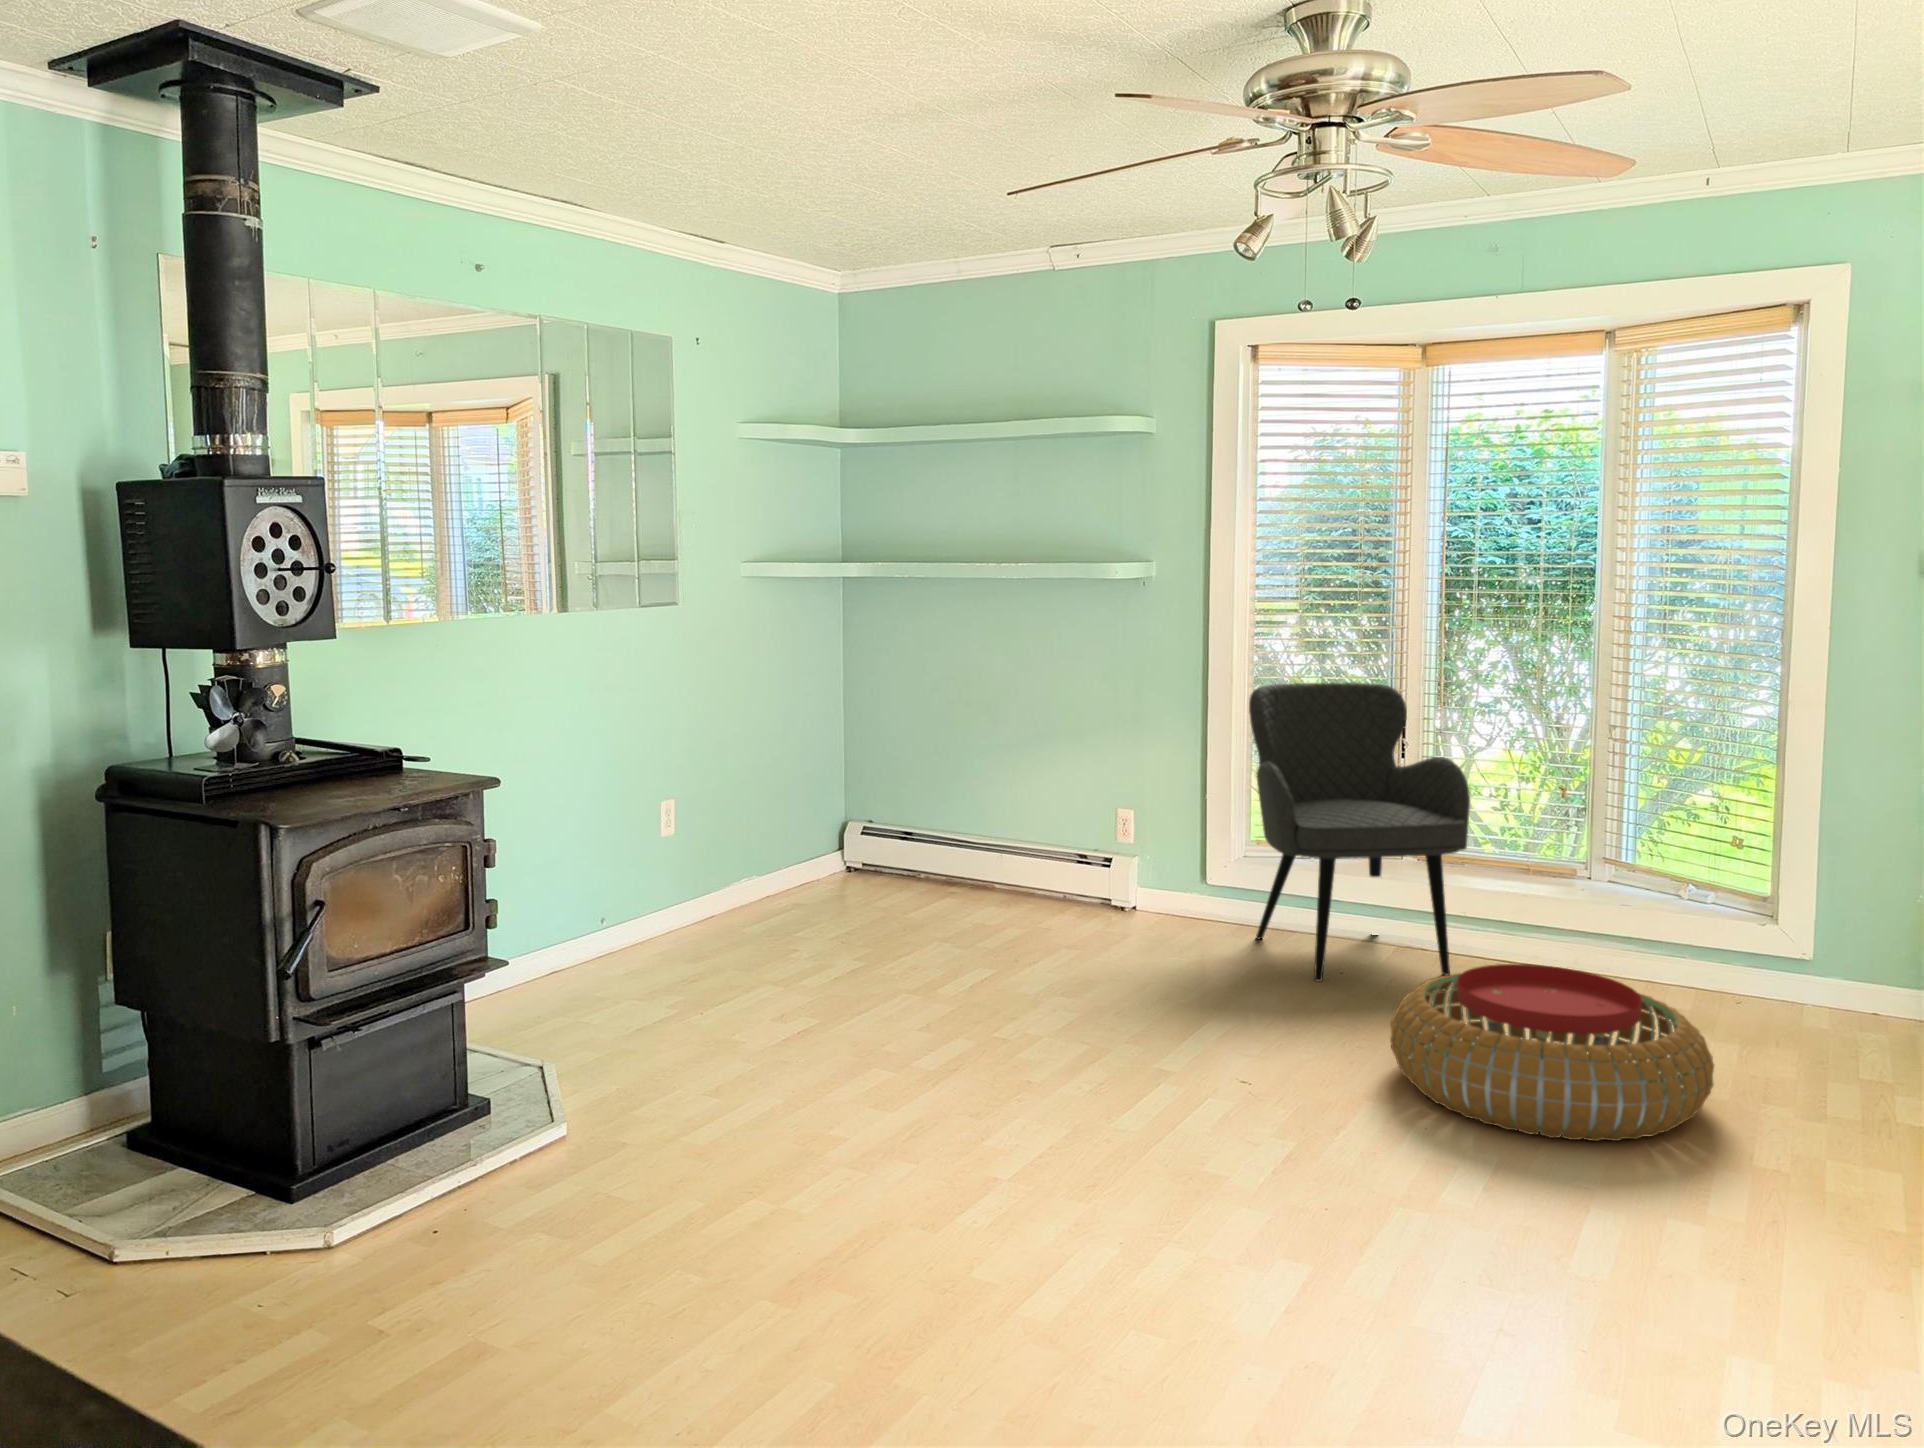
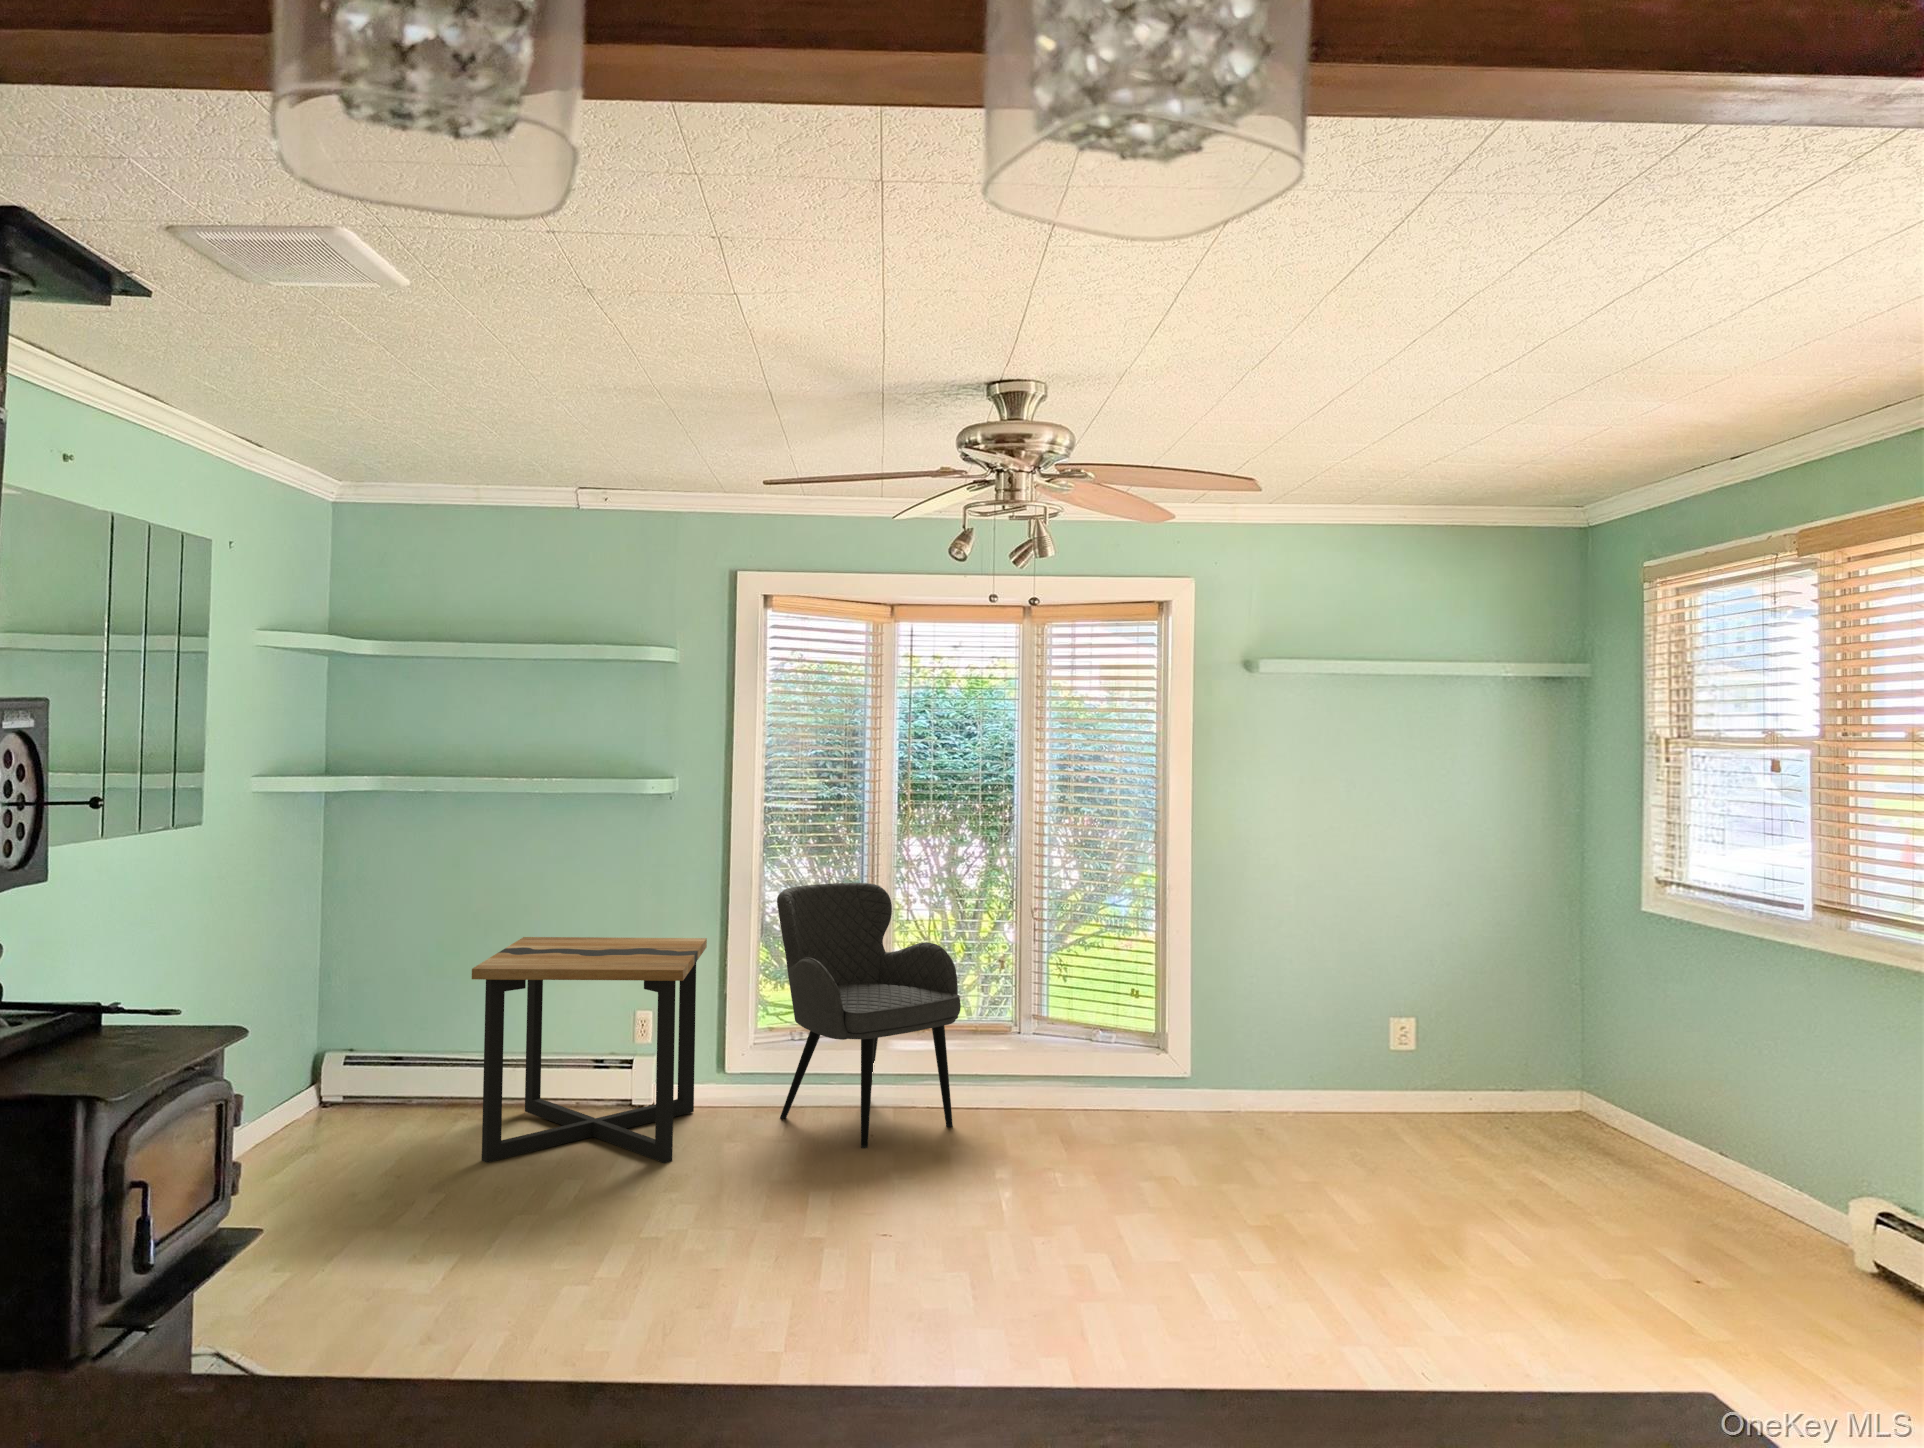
side table: none [911,724,1186,962] -> present [472,937,707,1163]
pouf: present [1390,964,1714,1141] -> none [986,1106,1218,1243]

